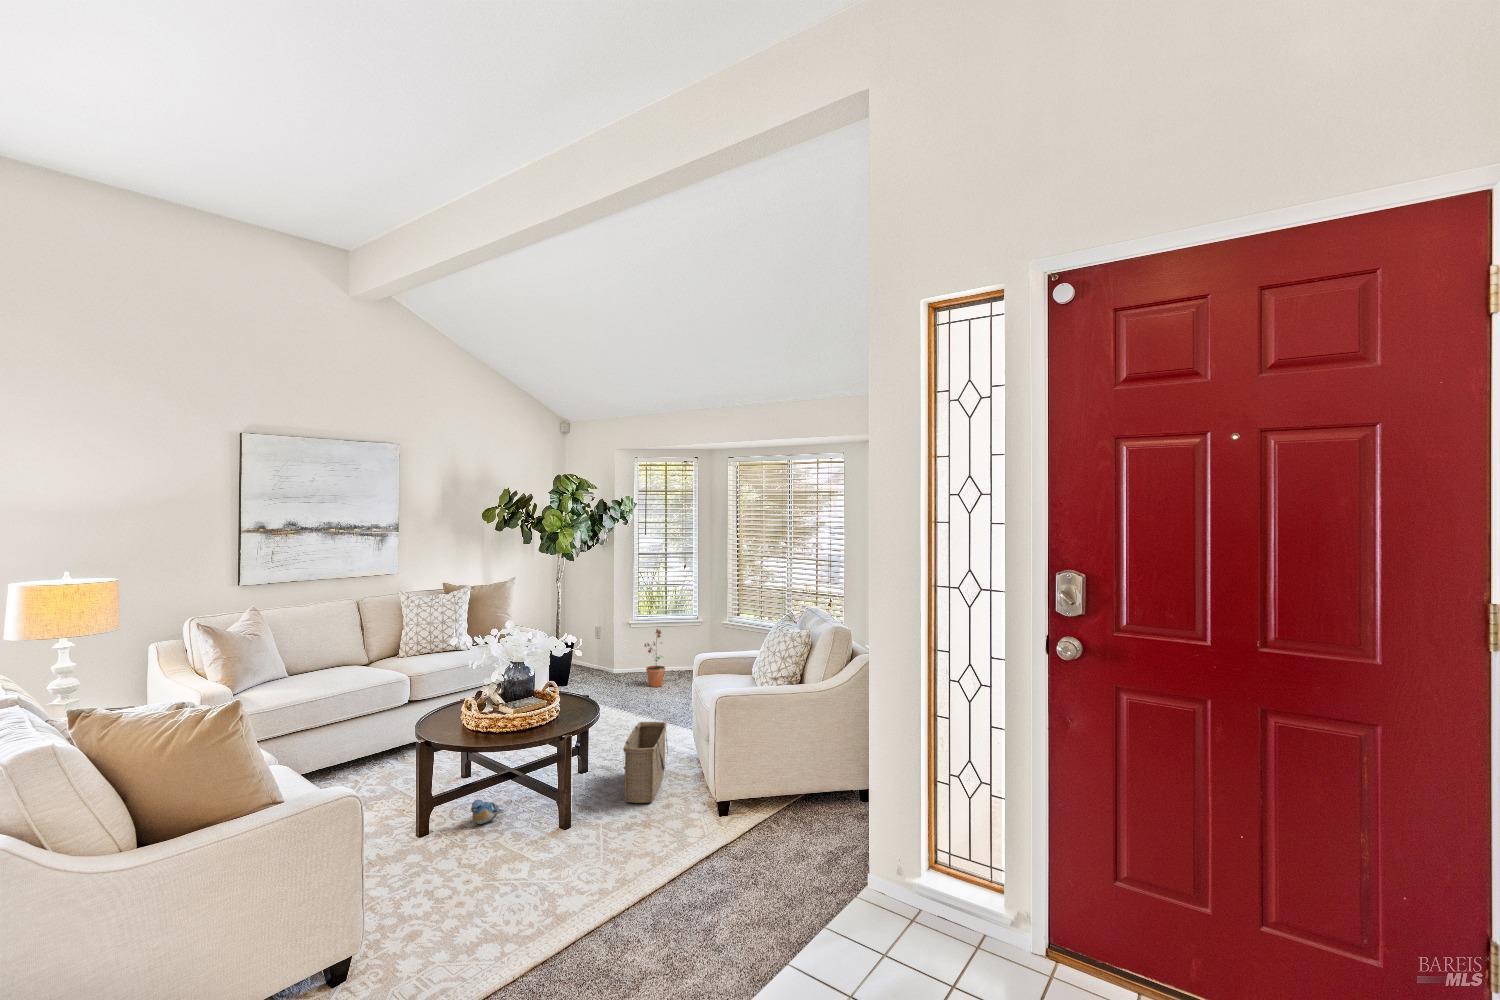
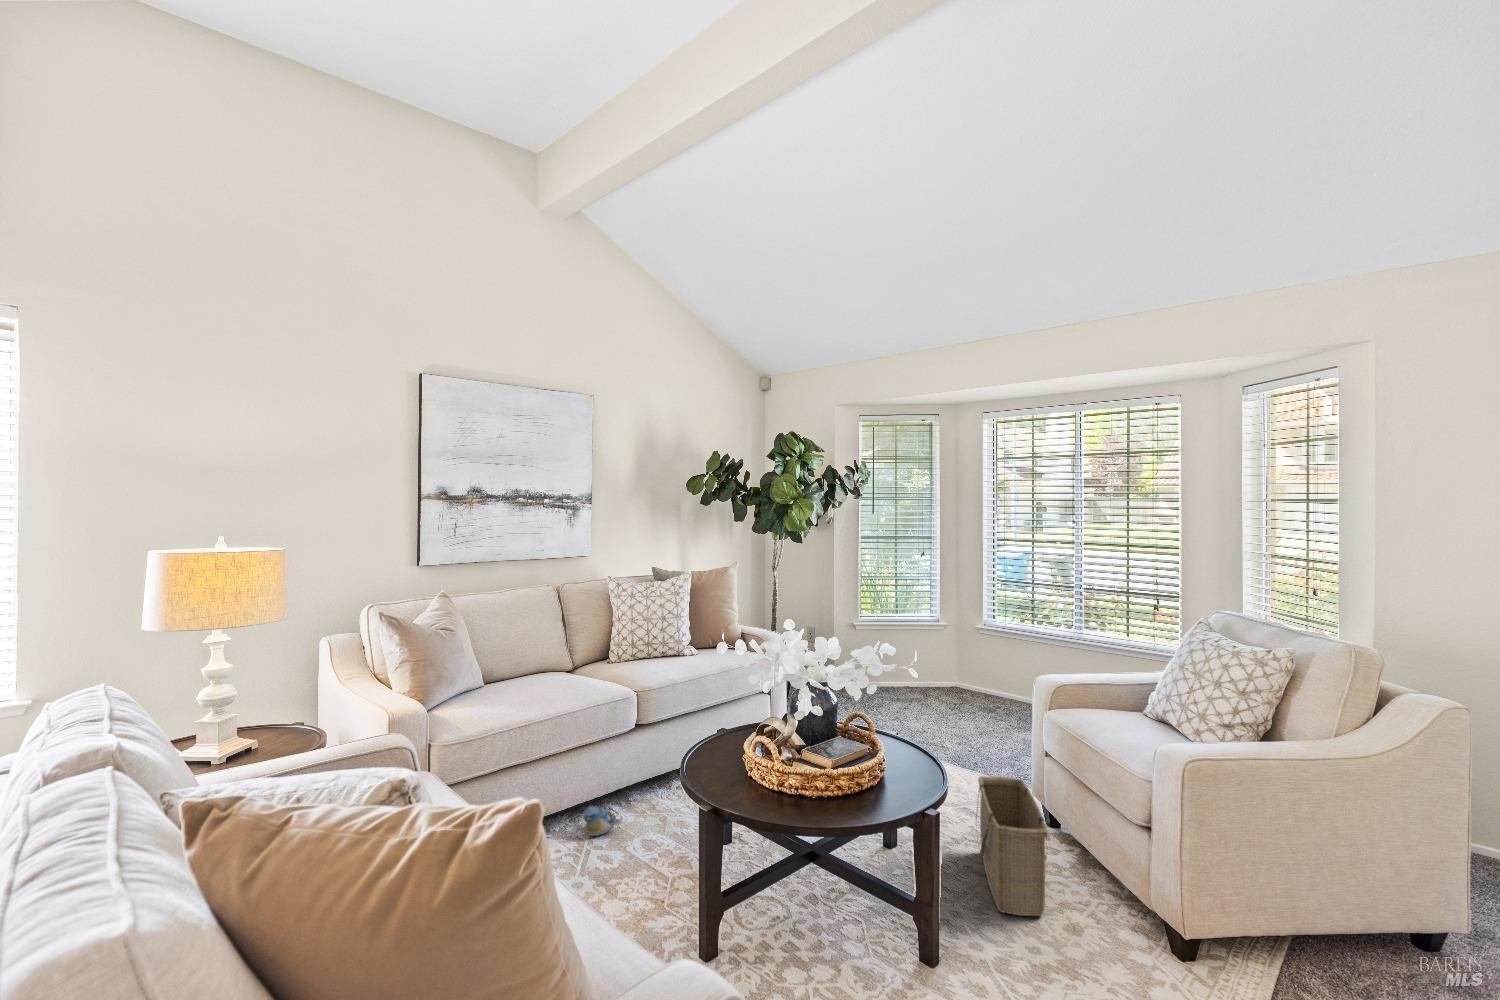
potted plant: present [645,629,665,687] -> none [890,632,921,709]
plush toy: present [471,799,505,824] -> present [584,806,623,836]

